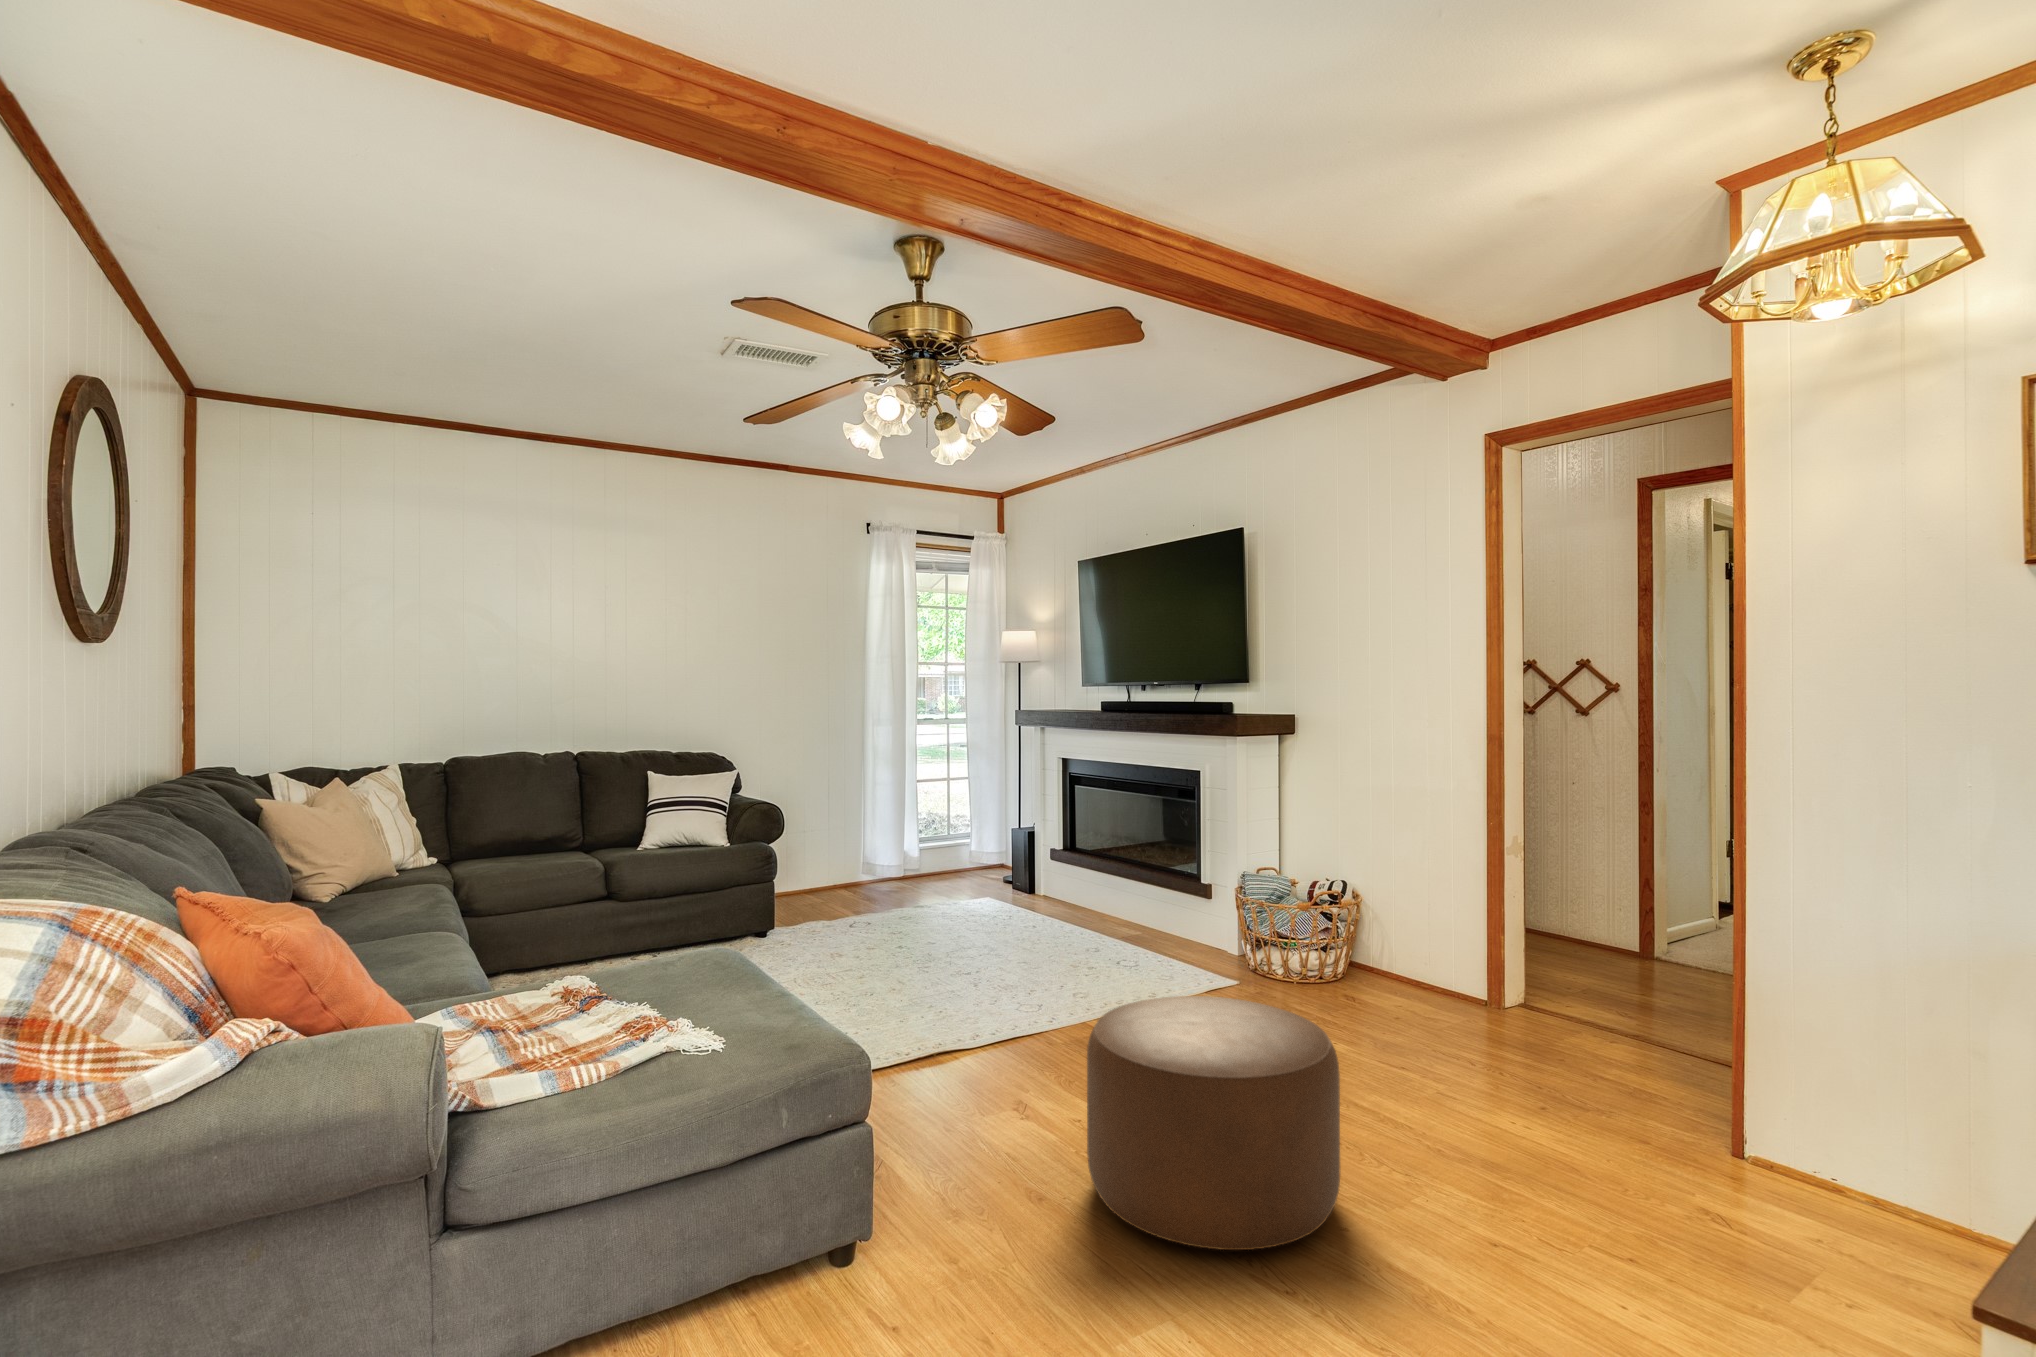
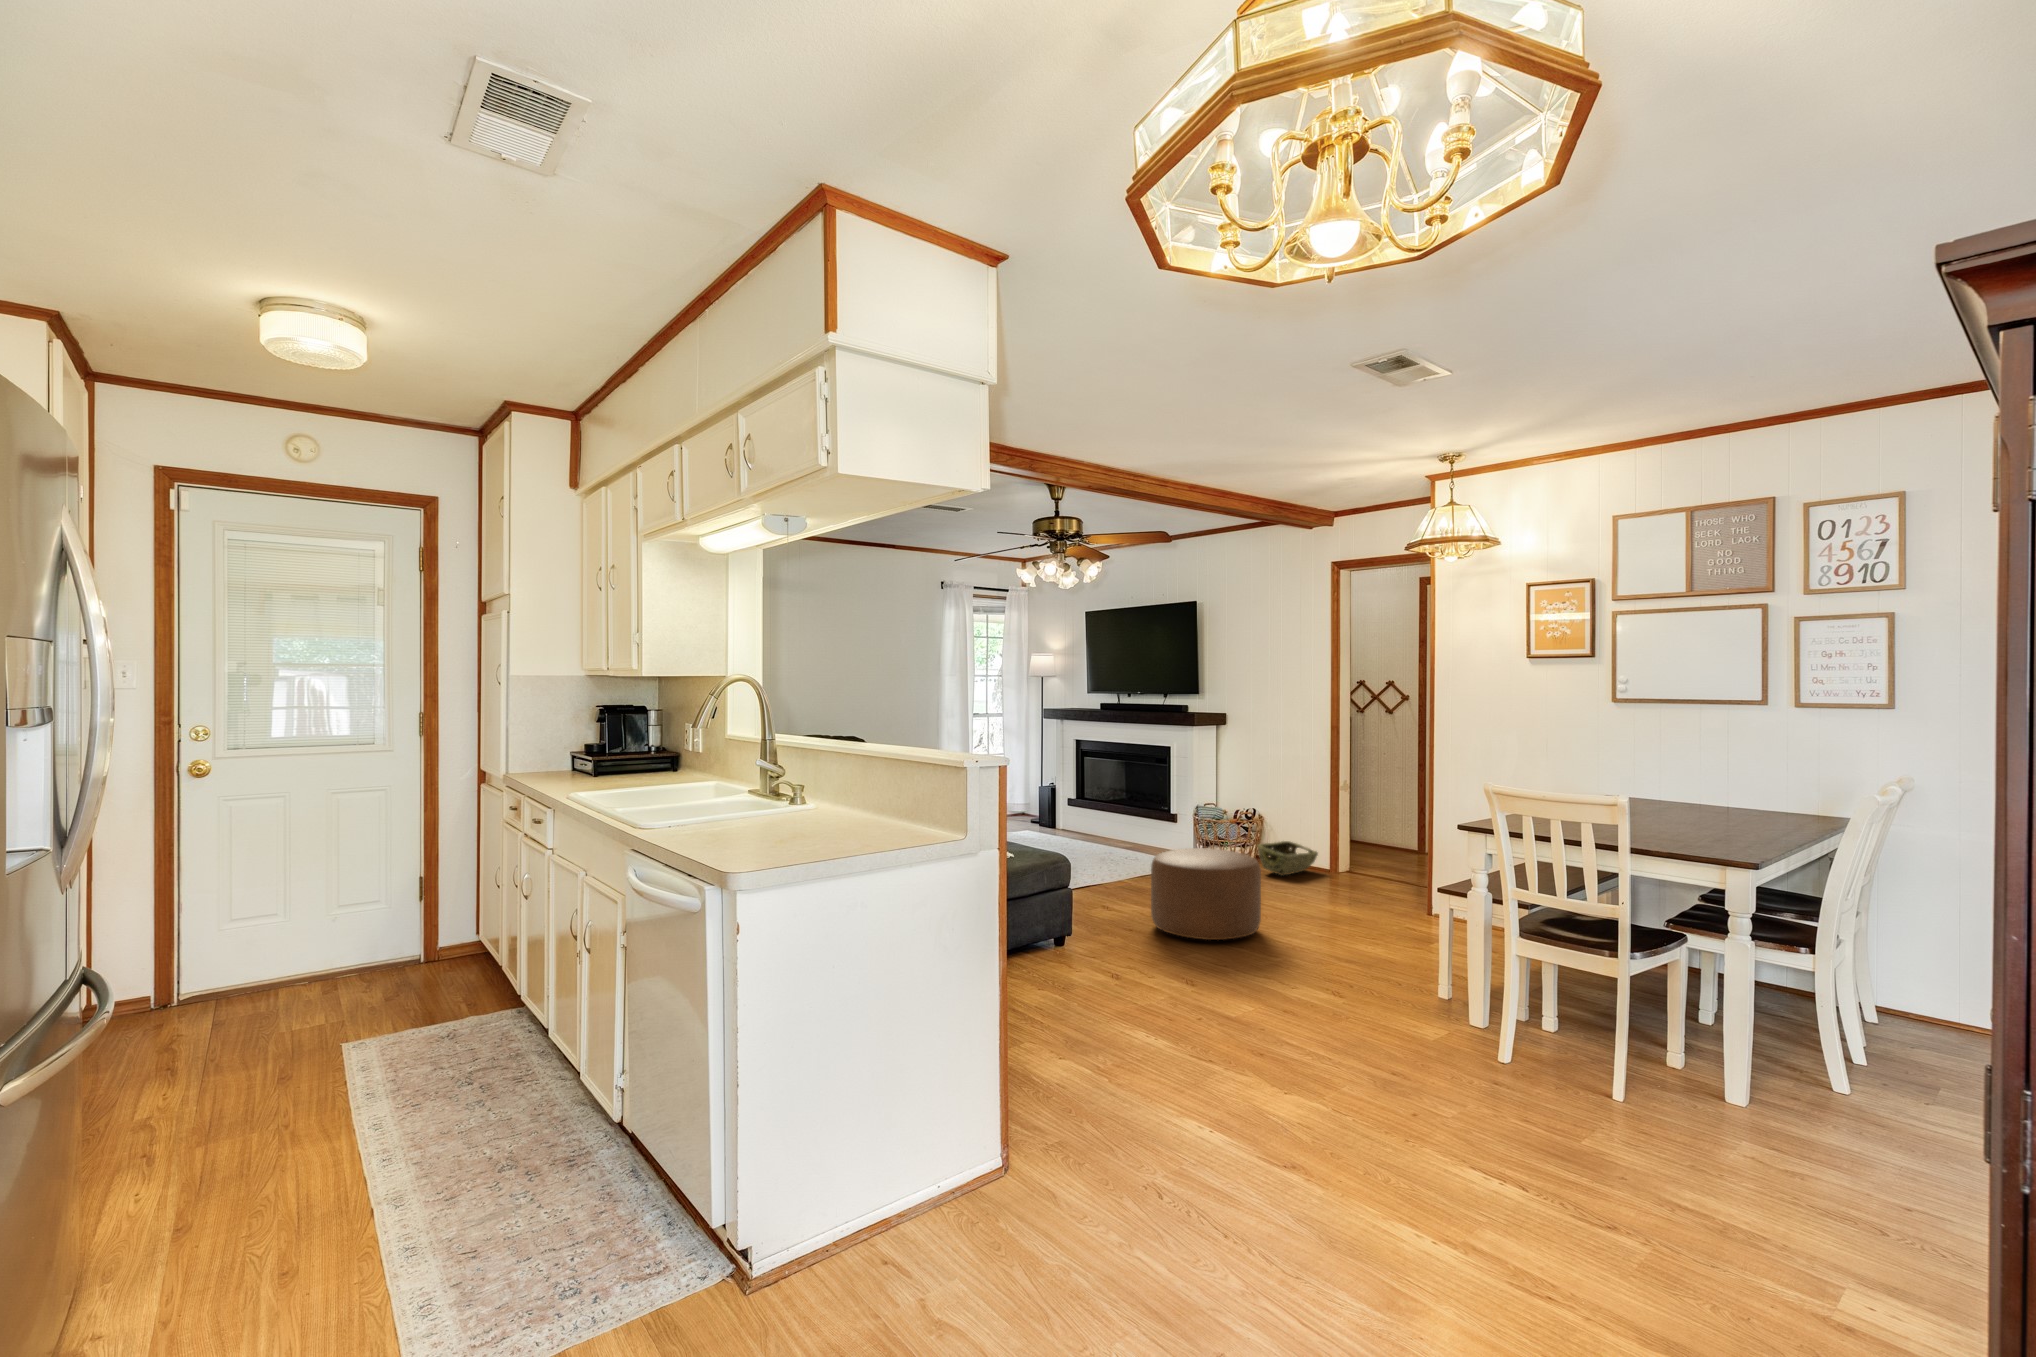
woven basket: none [1347,943,1465,1016] -> present [1258,841,1318,875]

